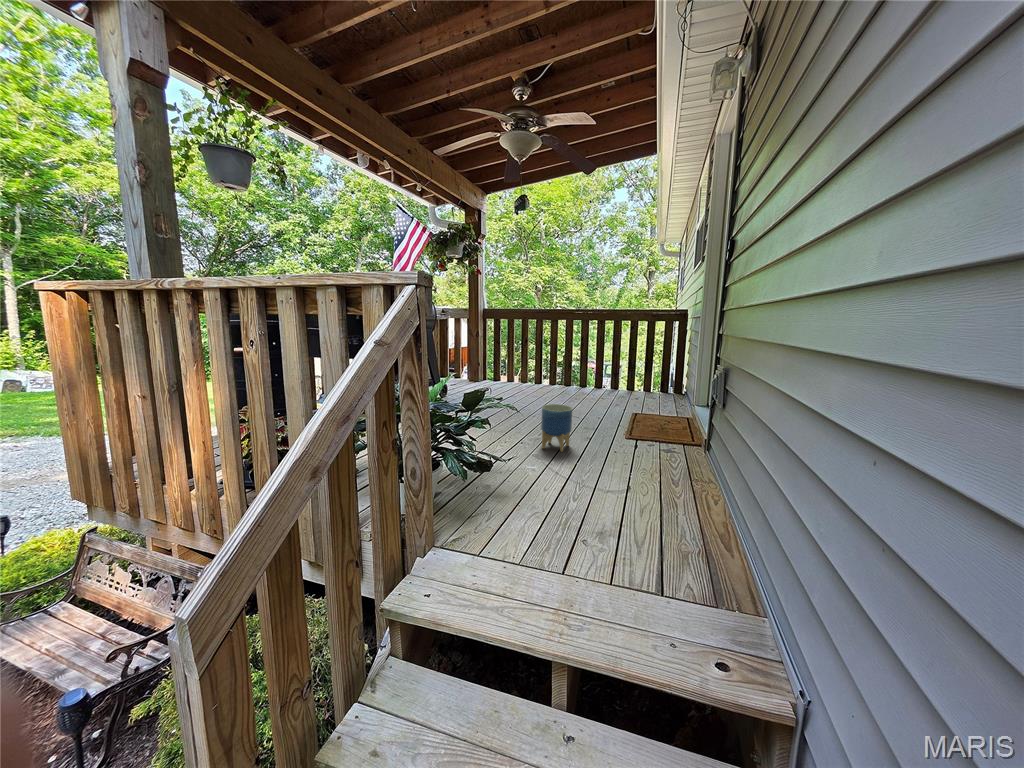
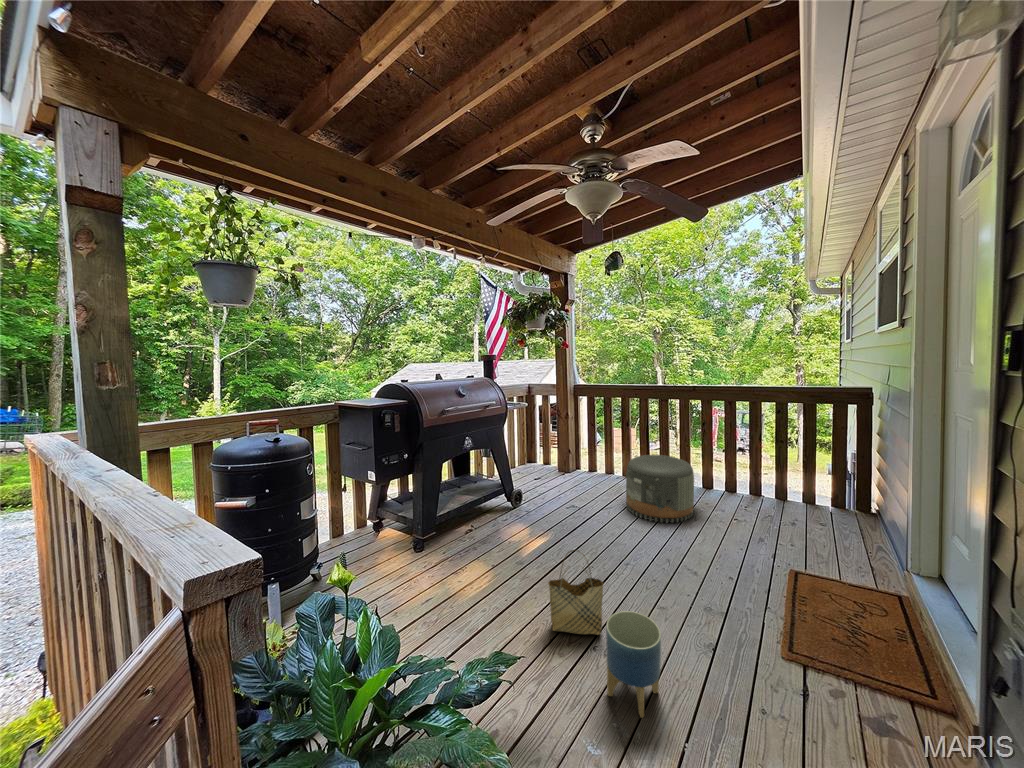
pouf: none [532,356,580,399] -> present [626,455,694,523]
woven basket: none [498,385,533,435] -> present [548,550,604,635]

